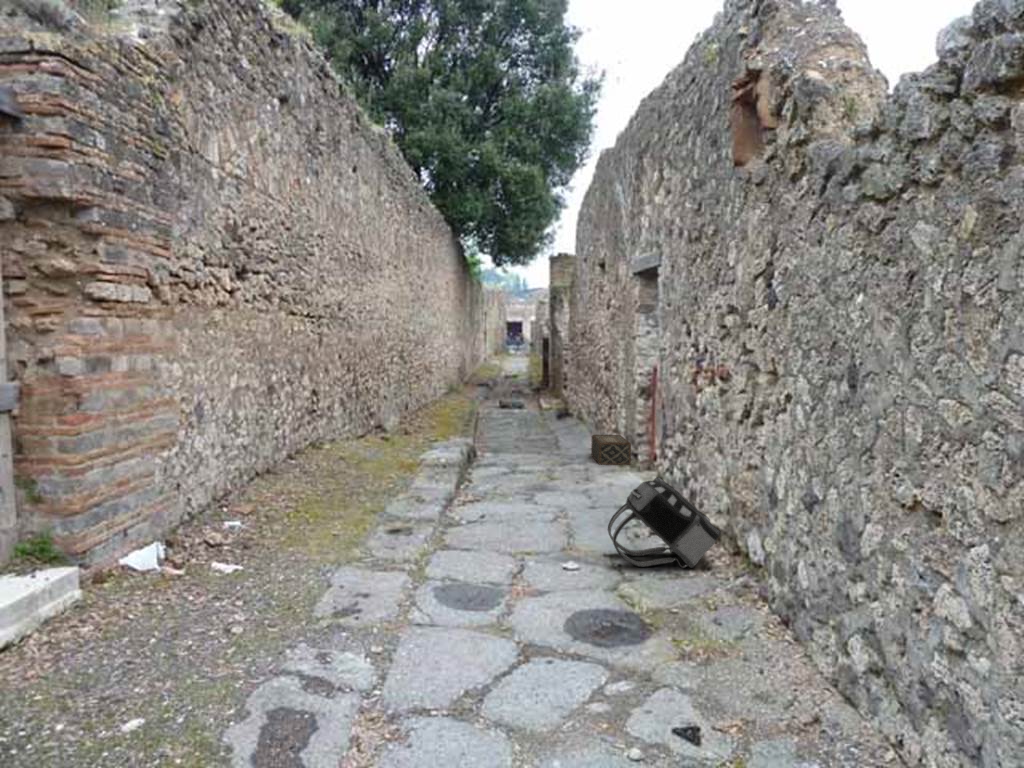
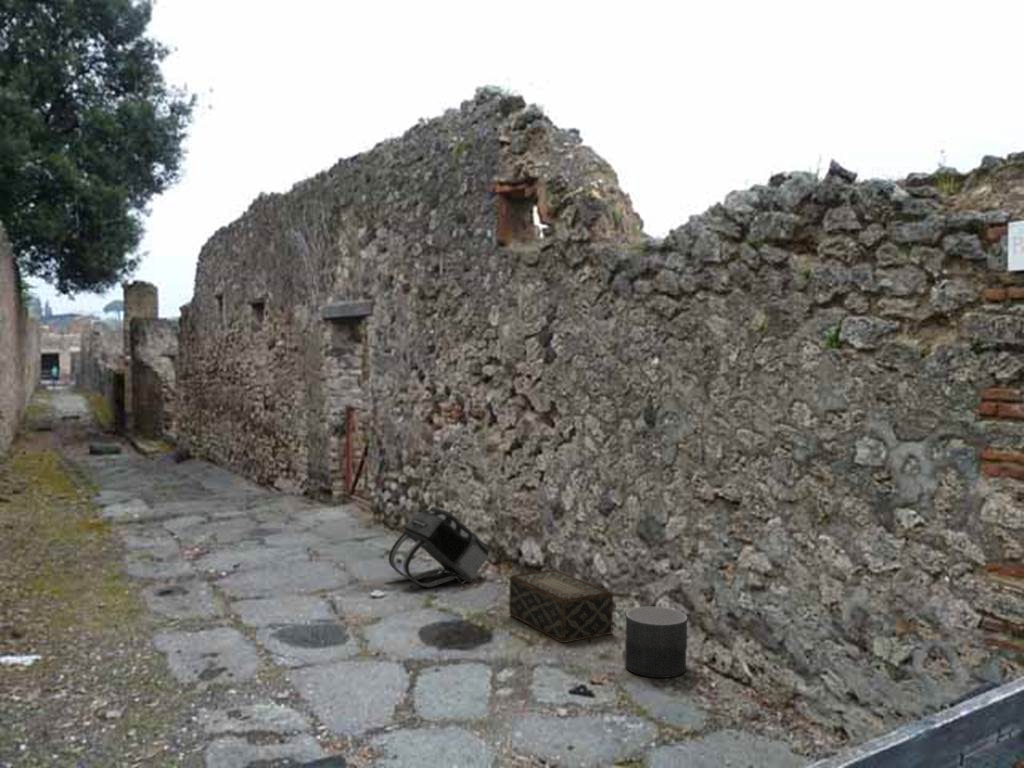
woven basket: present [591,435,631,465] -> present [509,570,613,643]
planter: none [773,641,867,752] -> present [625,607,687,678]

